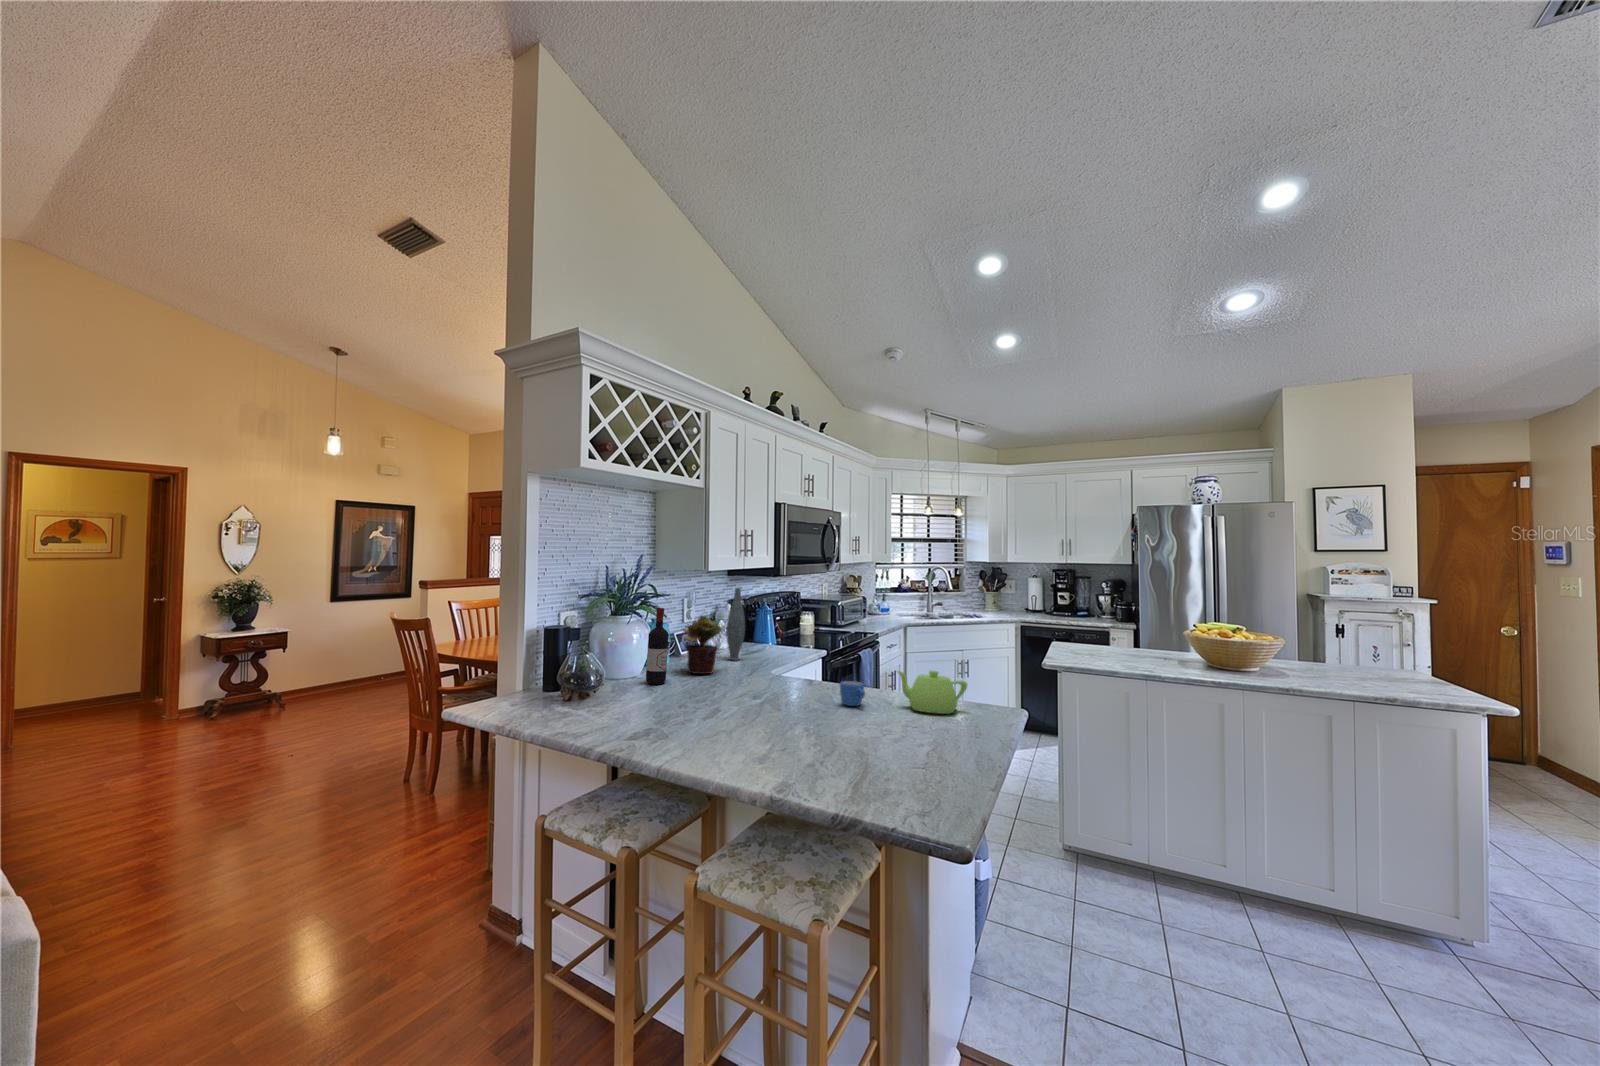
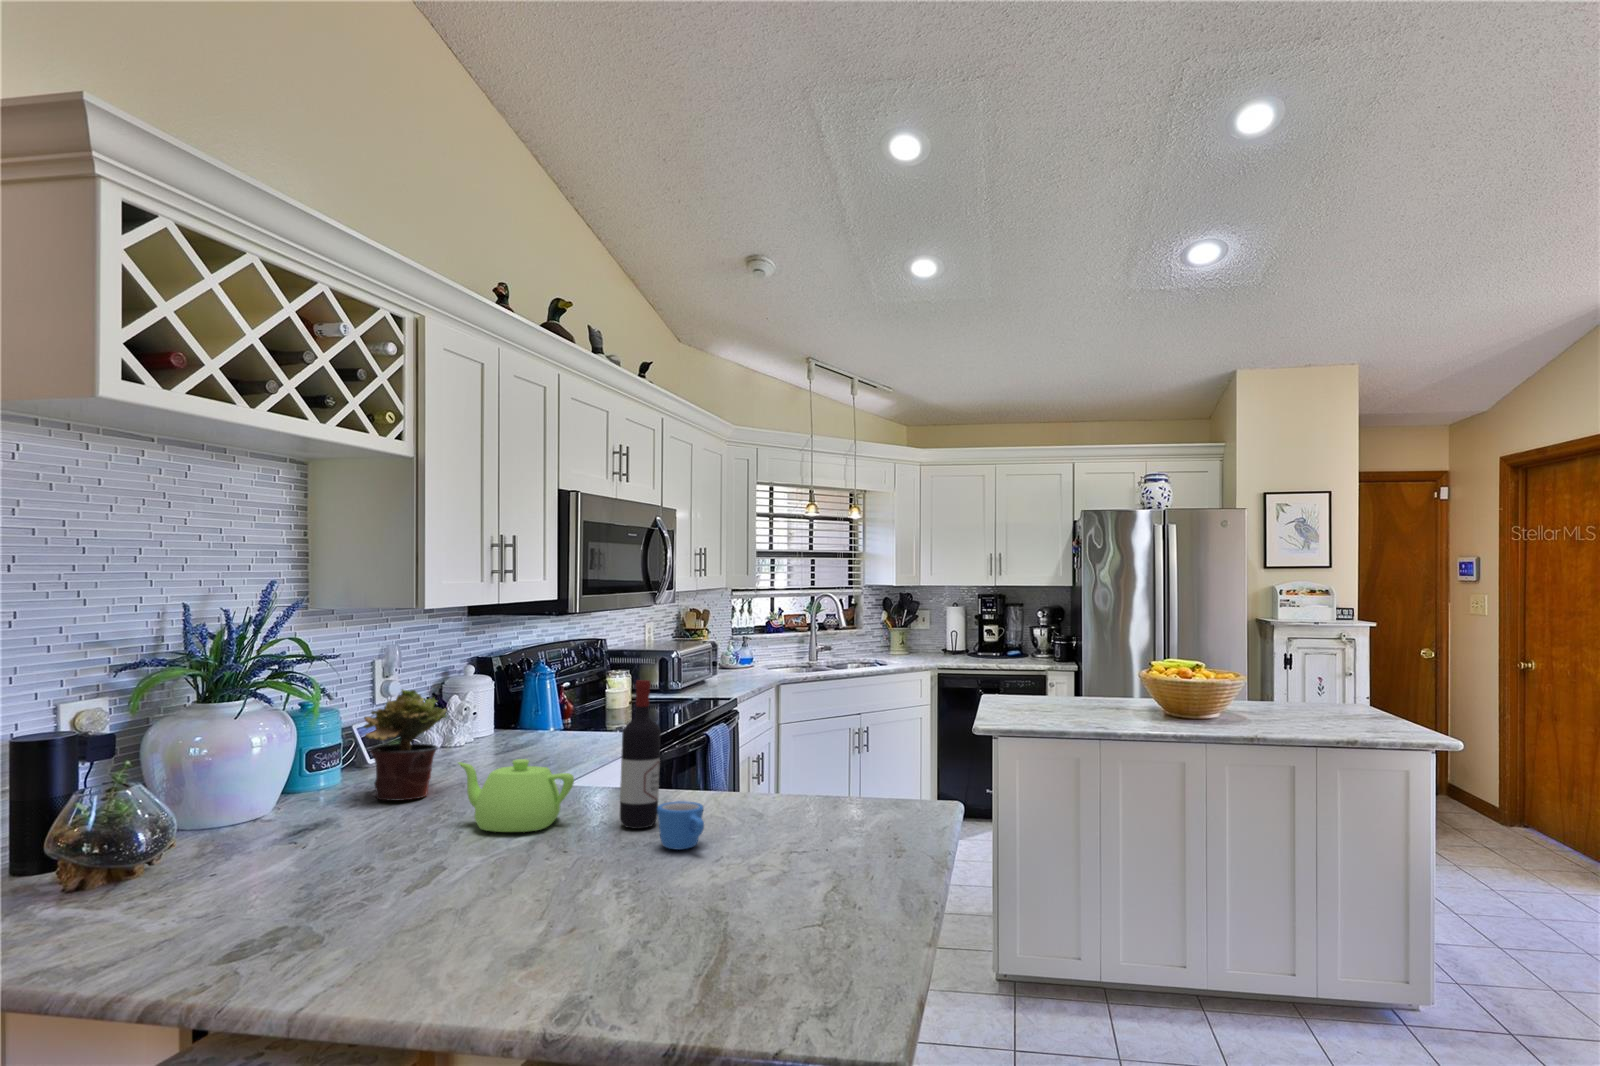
vase: present [726,588,745,660] -> none [461,636,497,766]
wine bottle: present [646,608,669,684] -> present [620,680,661,829]
teapot: present [897,670,967,714] -> present [458,759,574,832]

